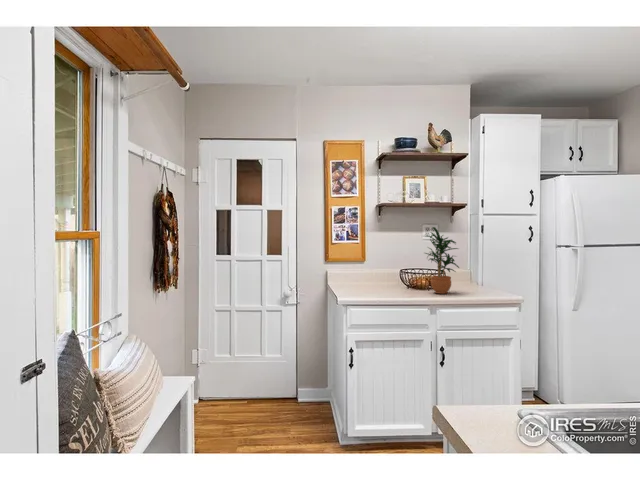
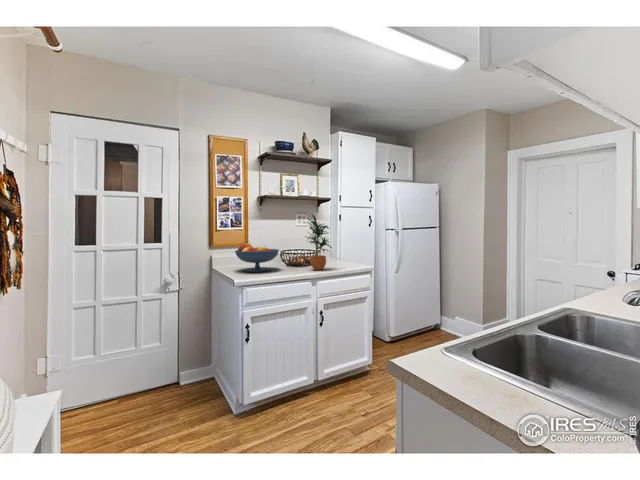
fruit bowl: none [345,258,395,292] -> present [235,243,279,272]

